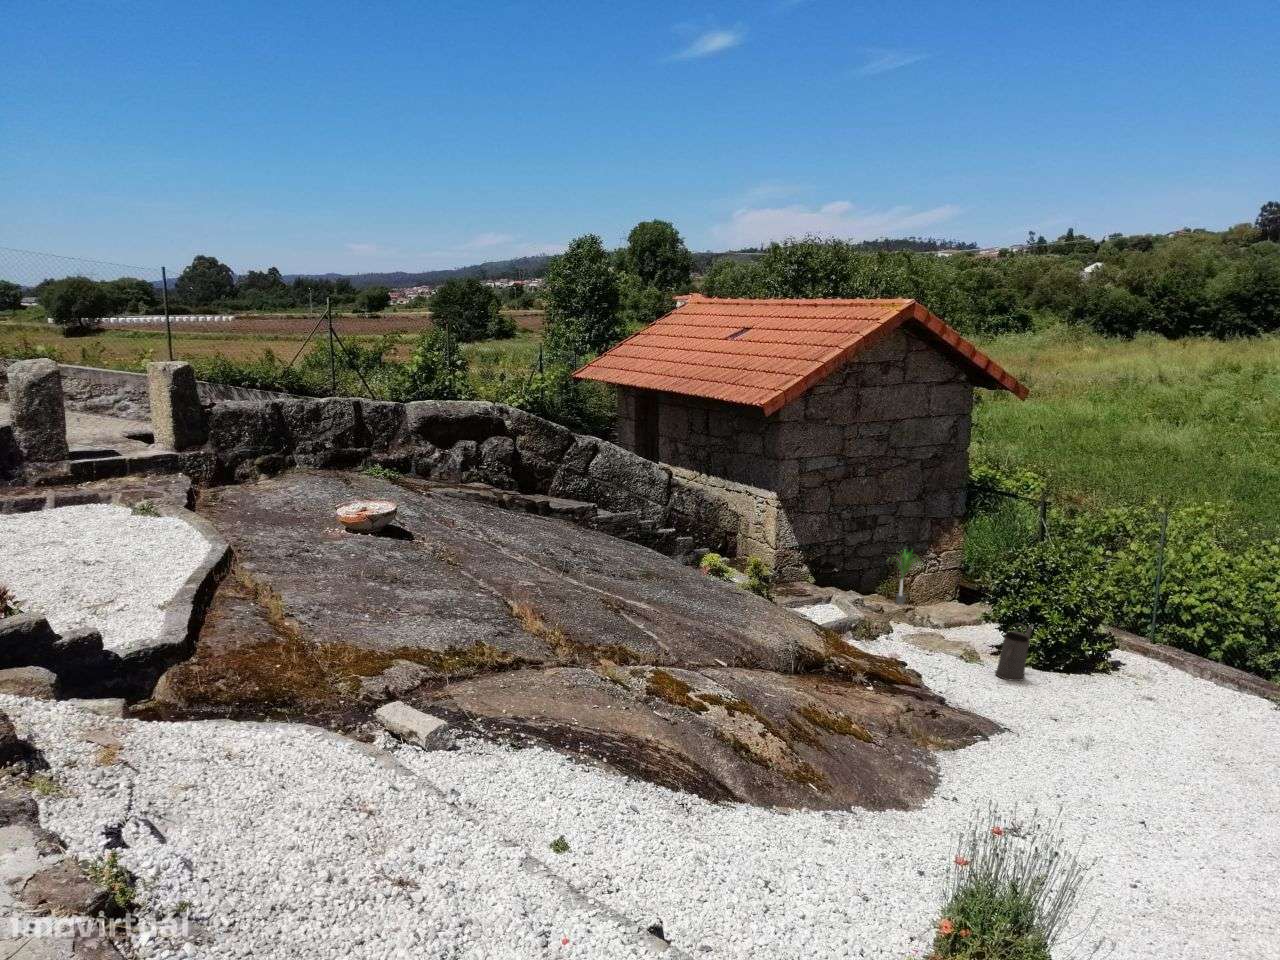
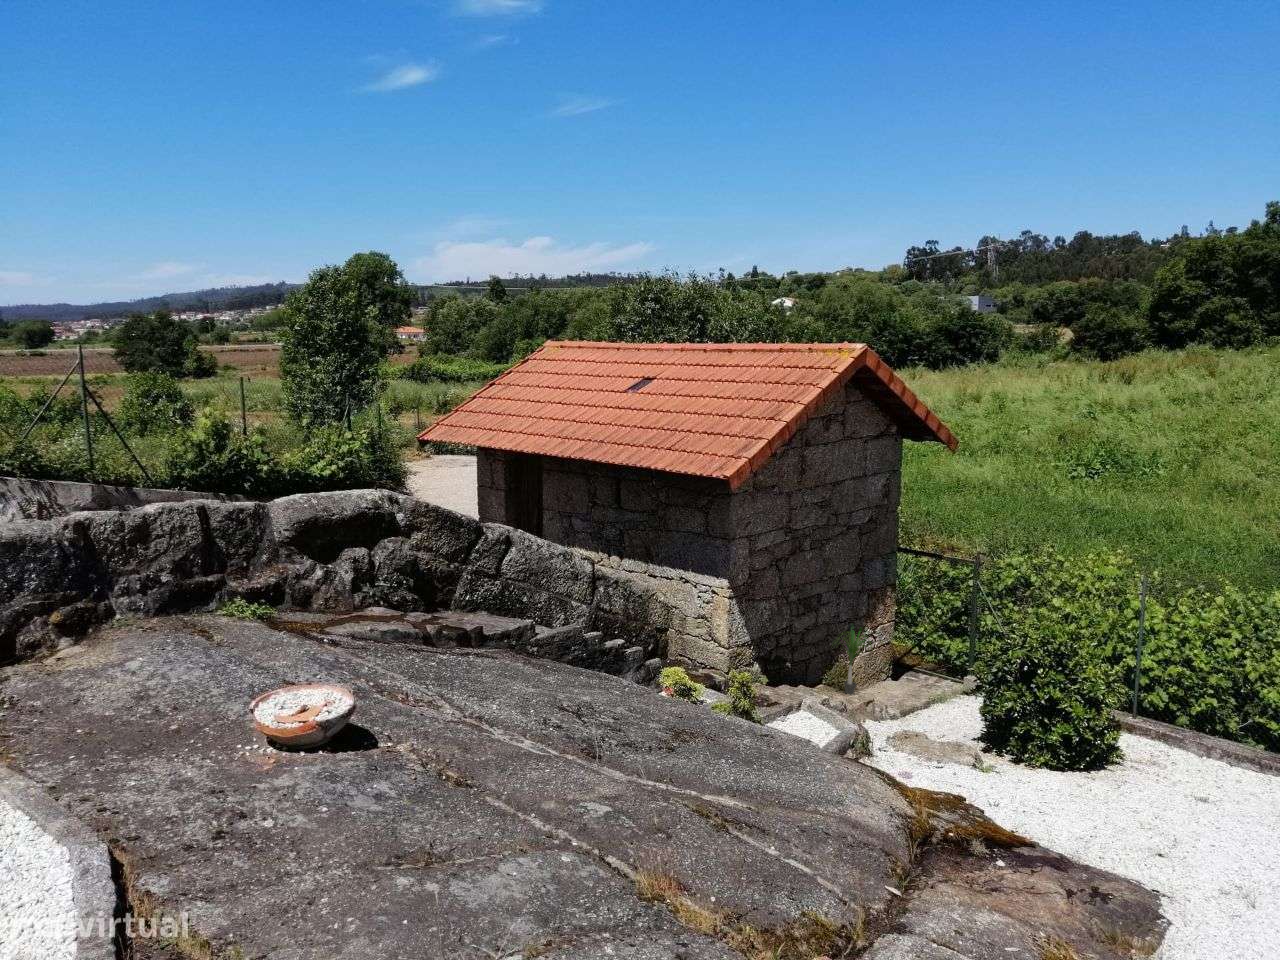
watering can: present [995,623,1033,681] -> none [1039,723,1079,797]

